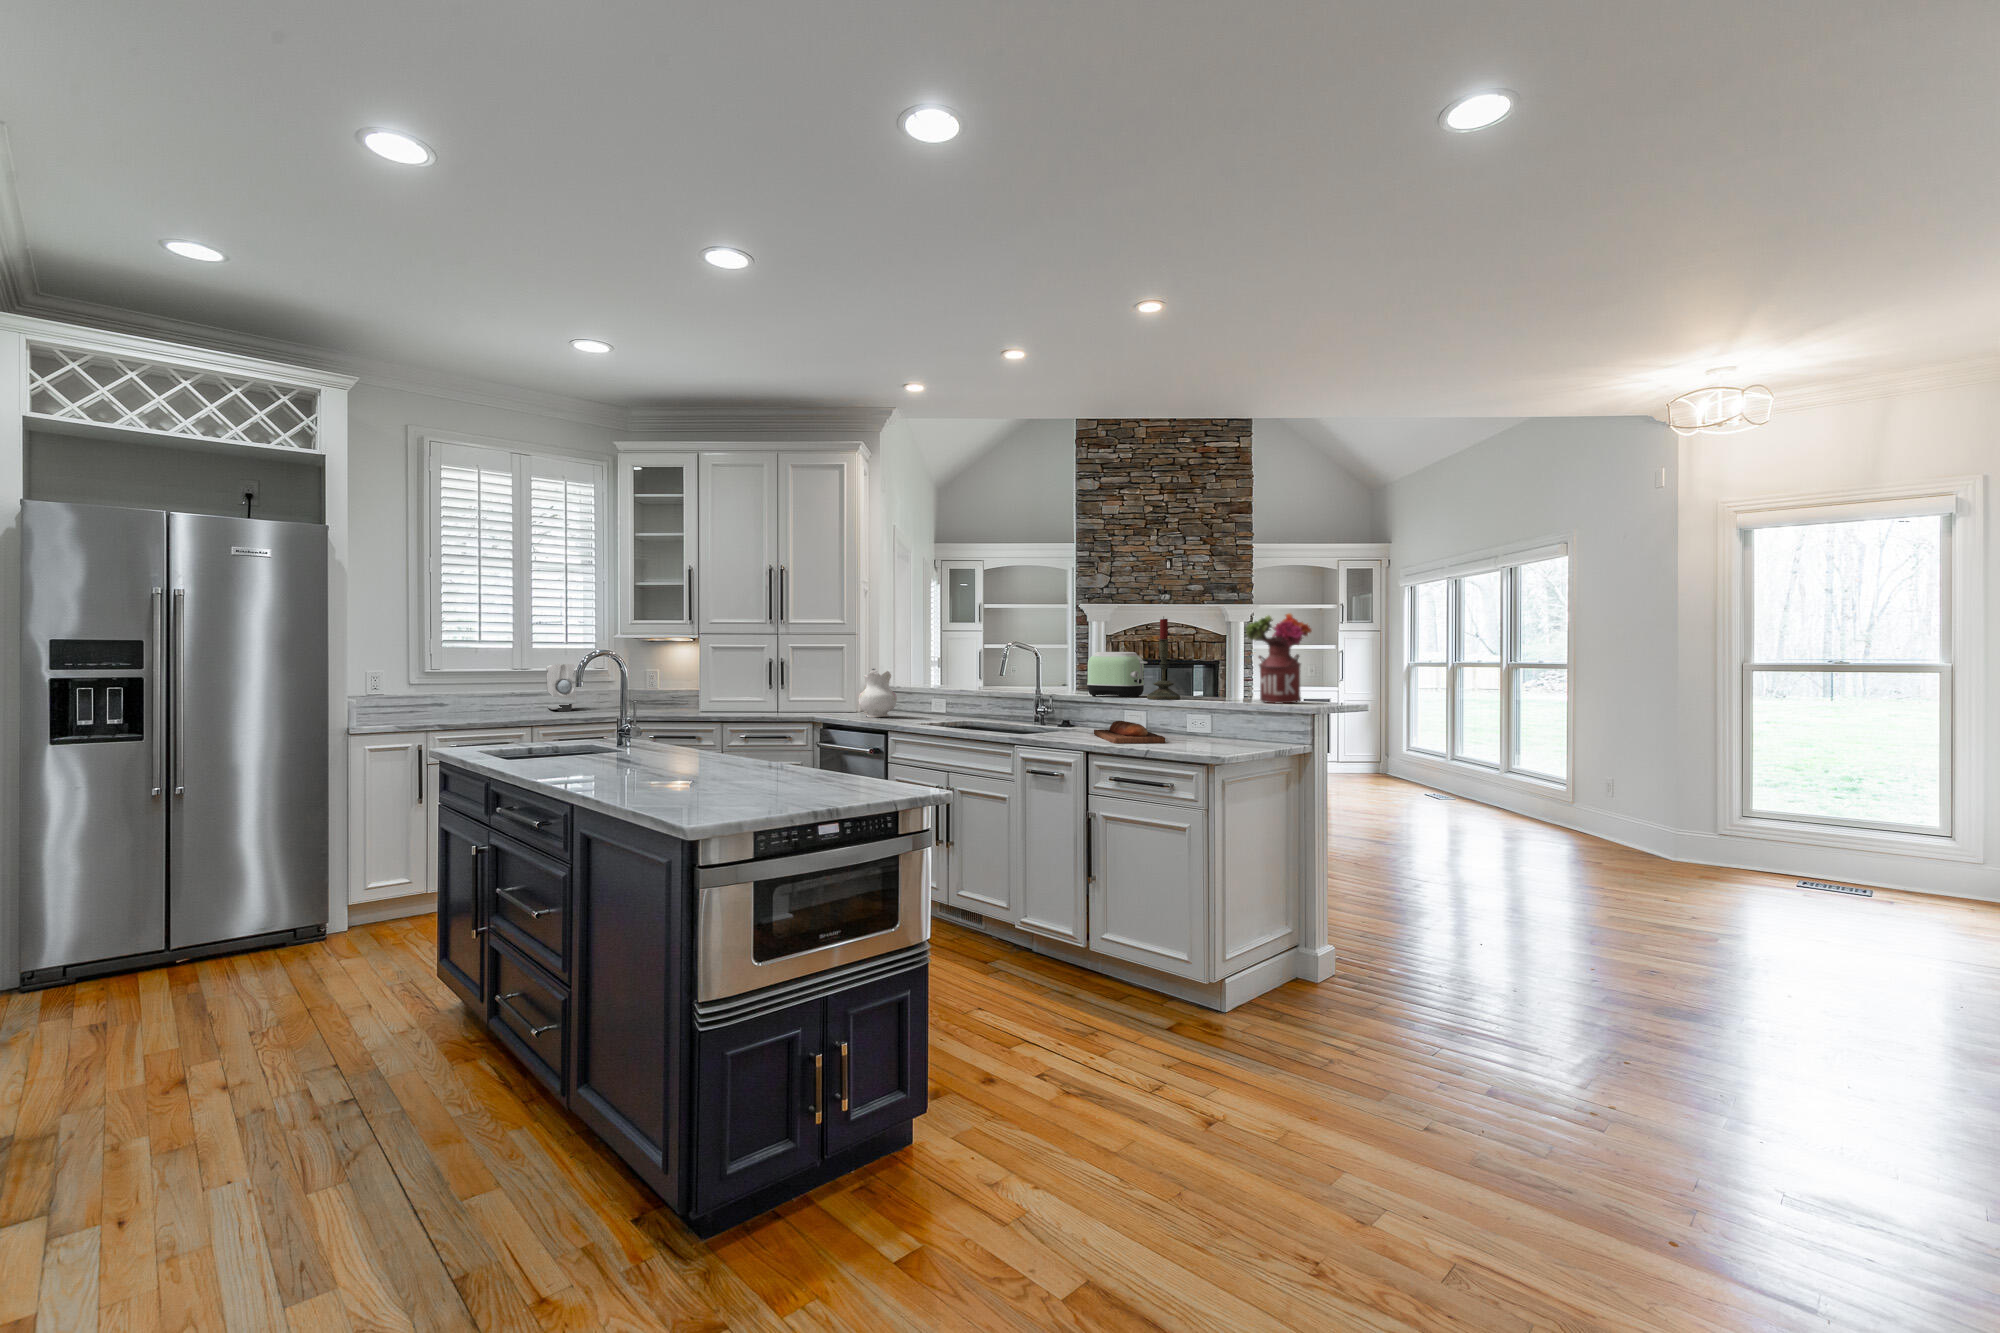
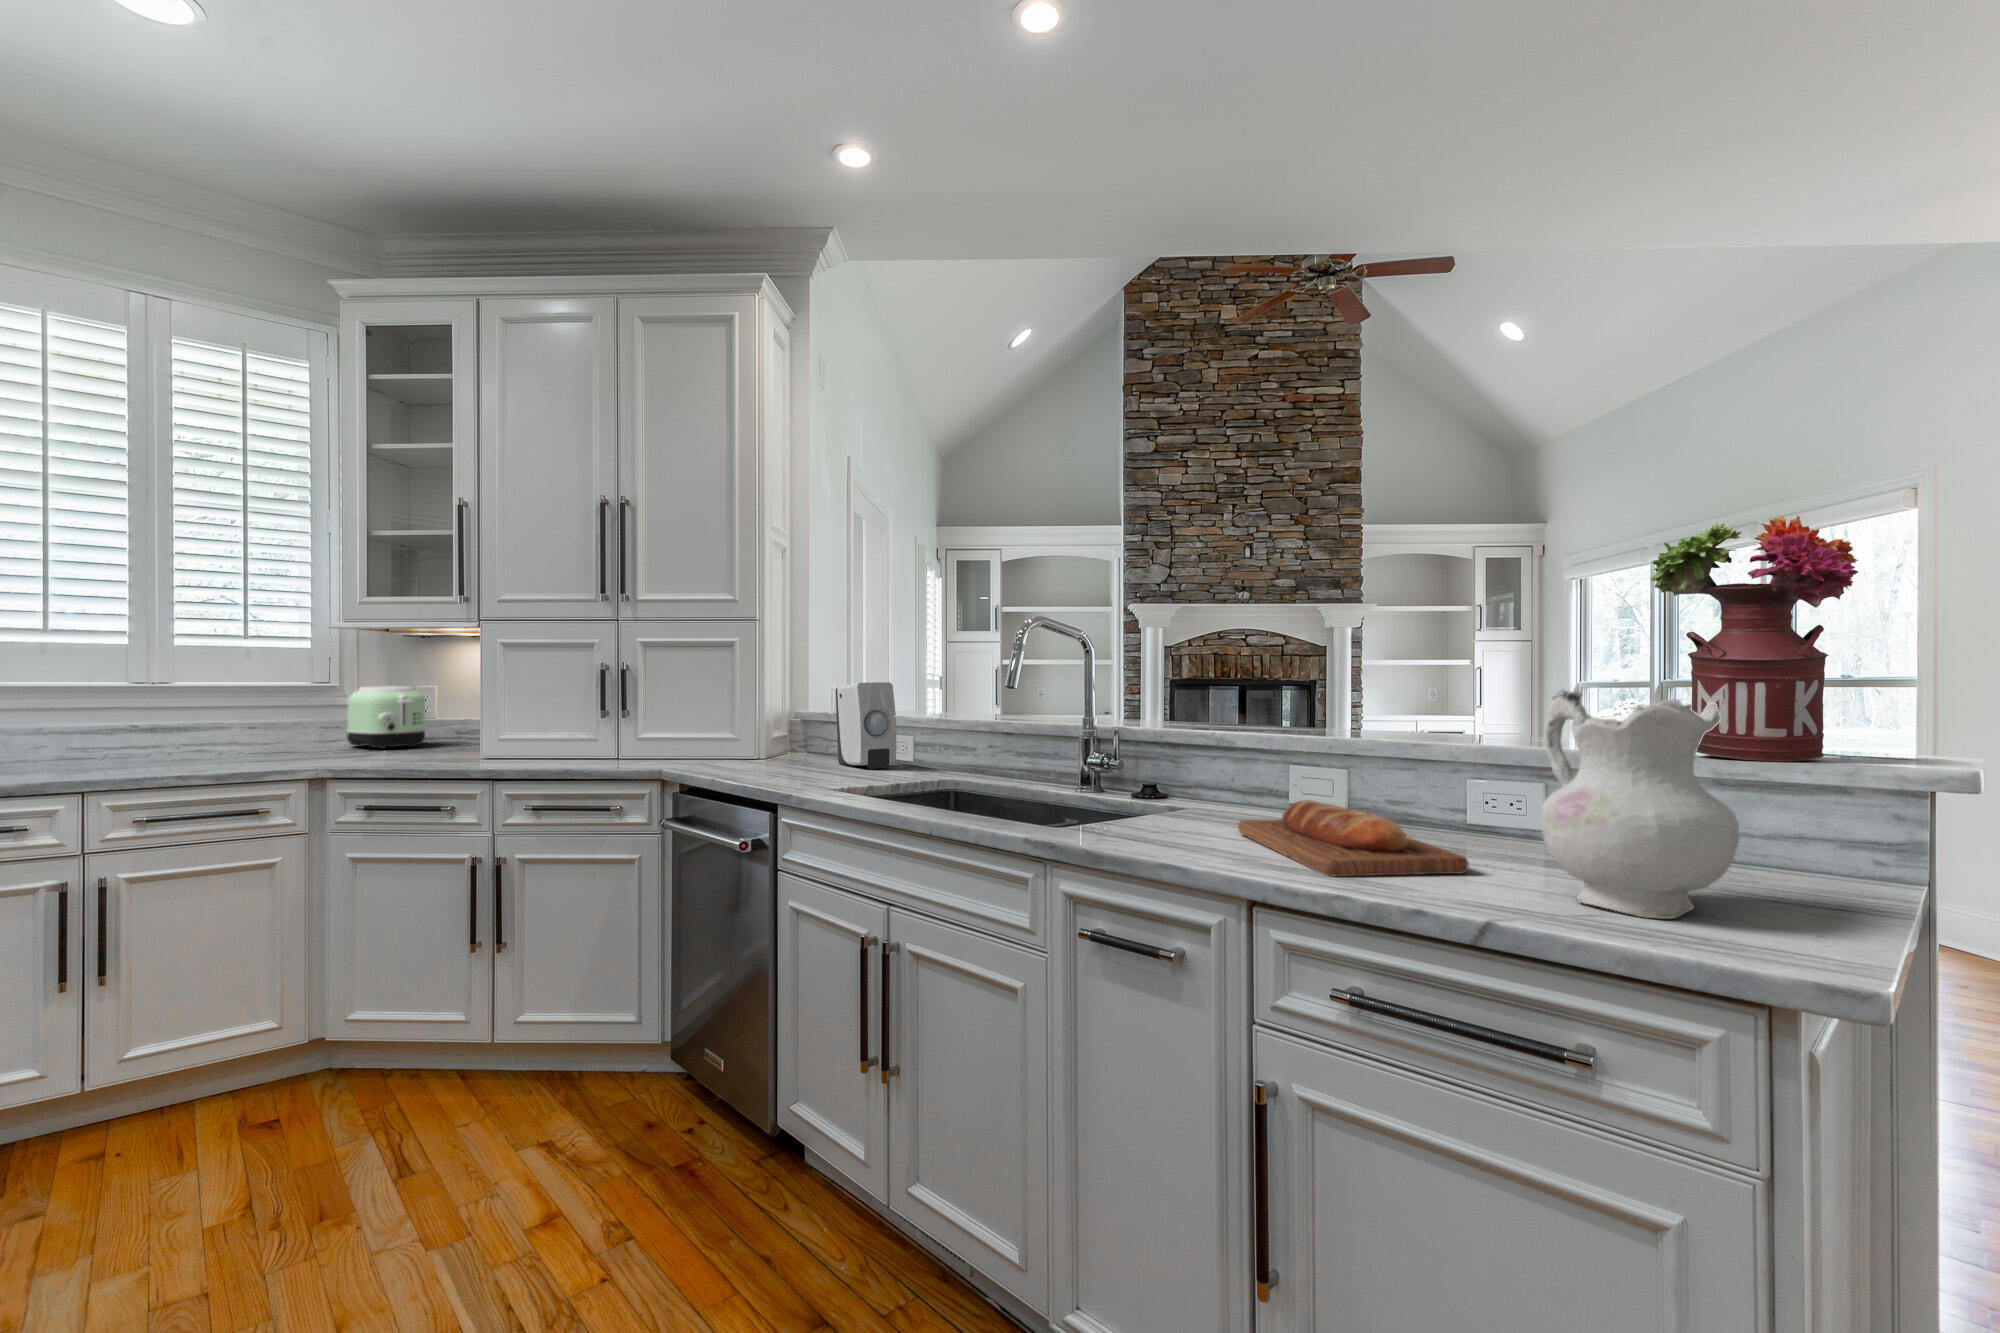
candle: present [1147,618,1180,700] -> none [1355,548,1437,746]
toaster: present [1087,652,1147,698] -> present [347,686,426,749]
soap dispenser: present [546,664,576,711] -> present [836,682,896,769]
ceramic pitcher: present [859,668,897,718] -> present [1540,690,1739,919]

